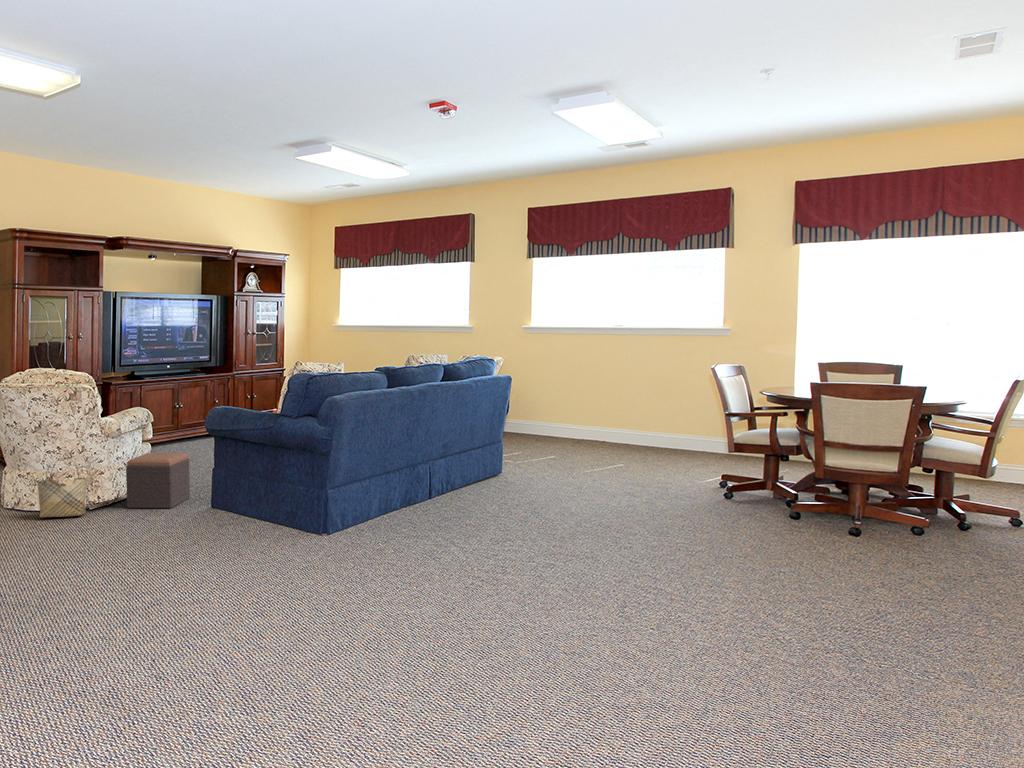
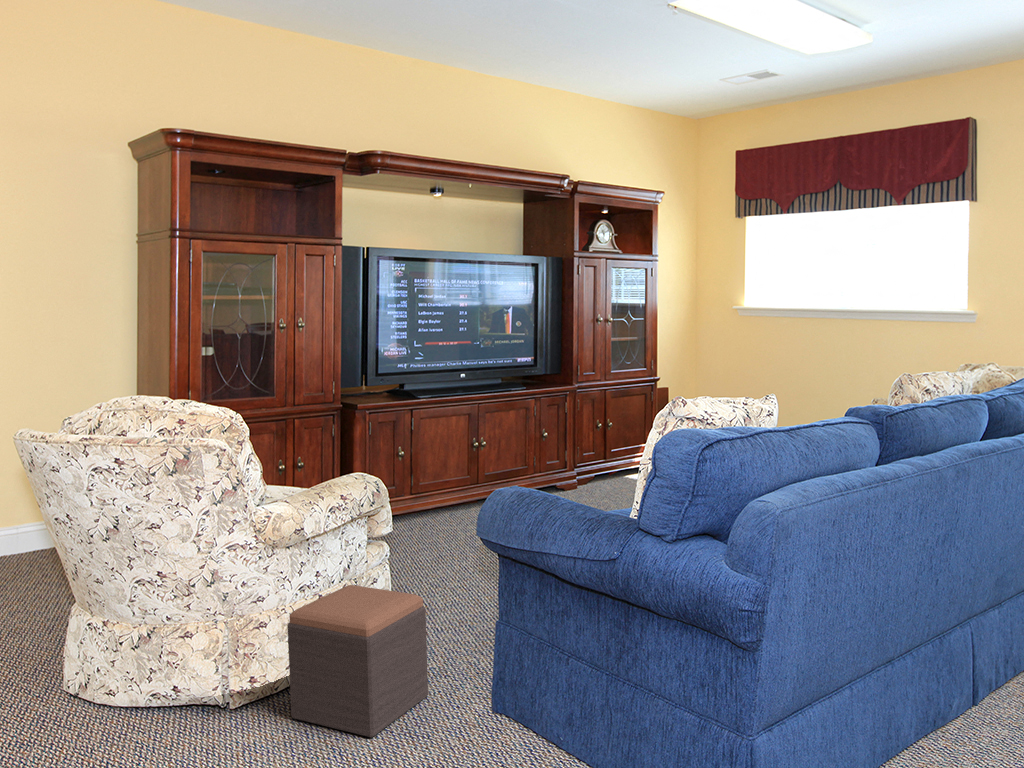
woven basket: present [37,458,87,517] -> none [111,597,207,737]

